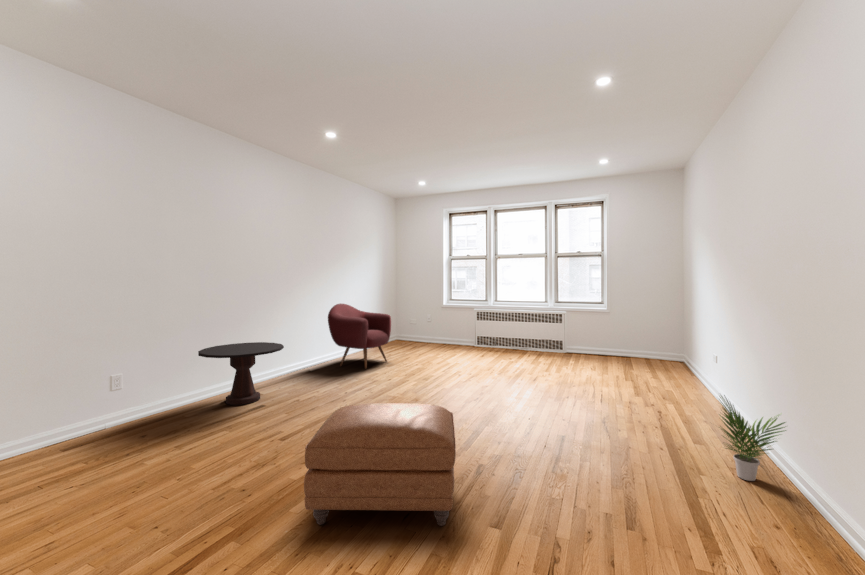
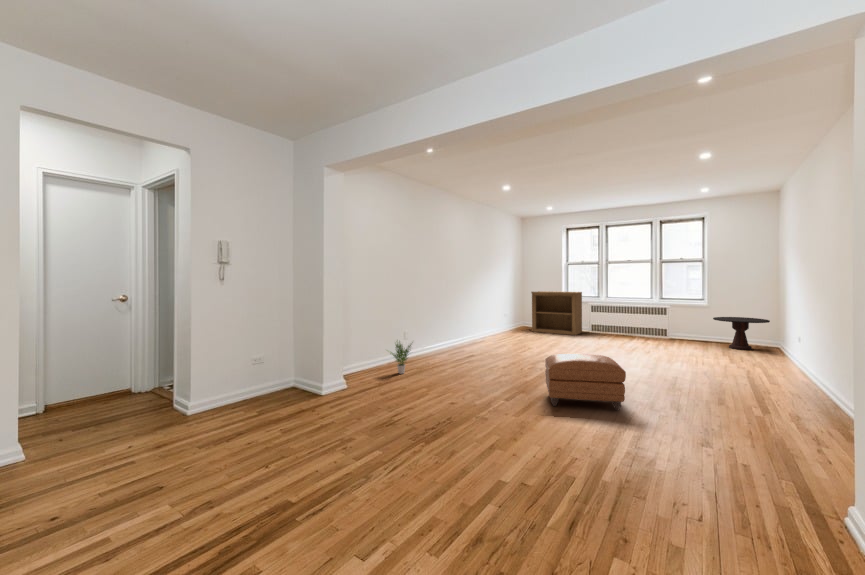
bookshelf: none [403,293,466,350] -> present [531,291,582,335]
armchair: present [328,304,391,369] -> none [487,300,530,345]
side table: present [198,342,284,405] -> present [713,317,770,350]
potted plant: present [721,397,786,481] -> present [391,343,411,374]

